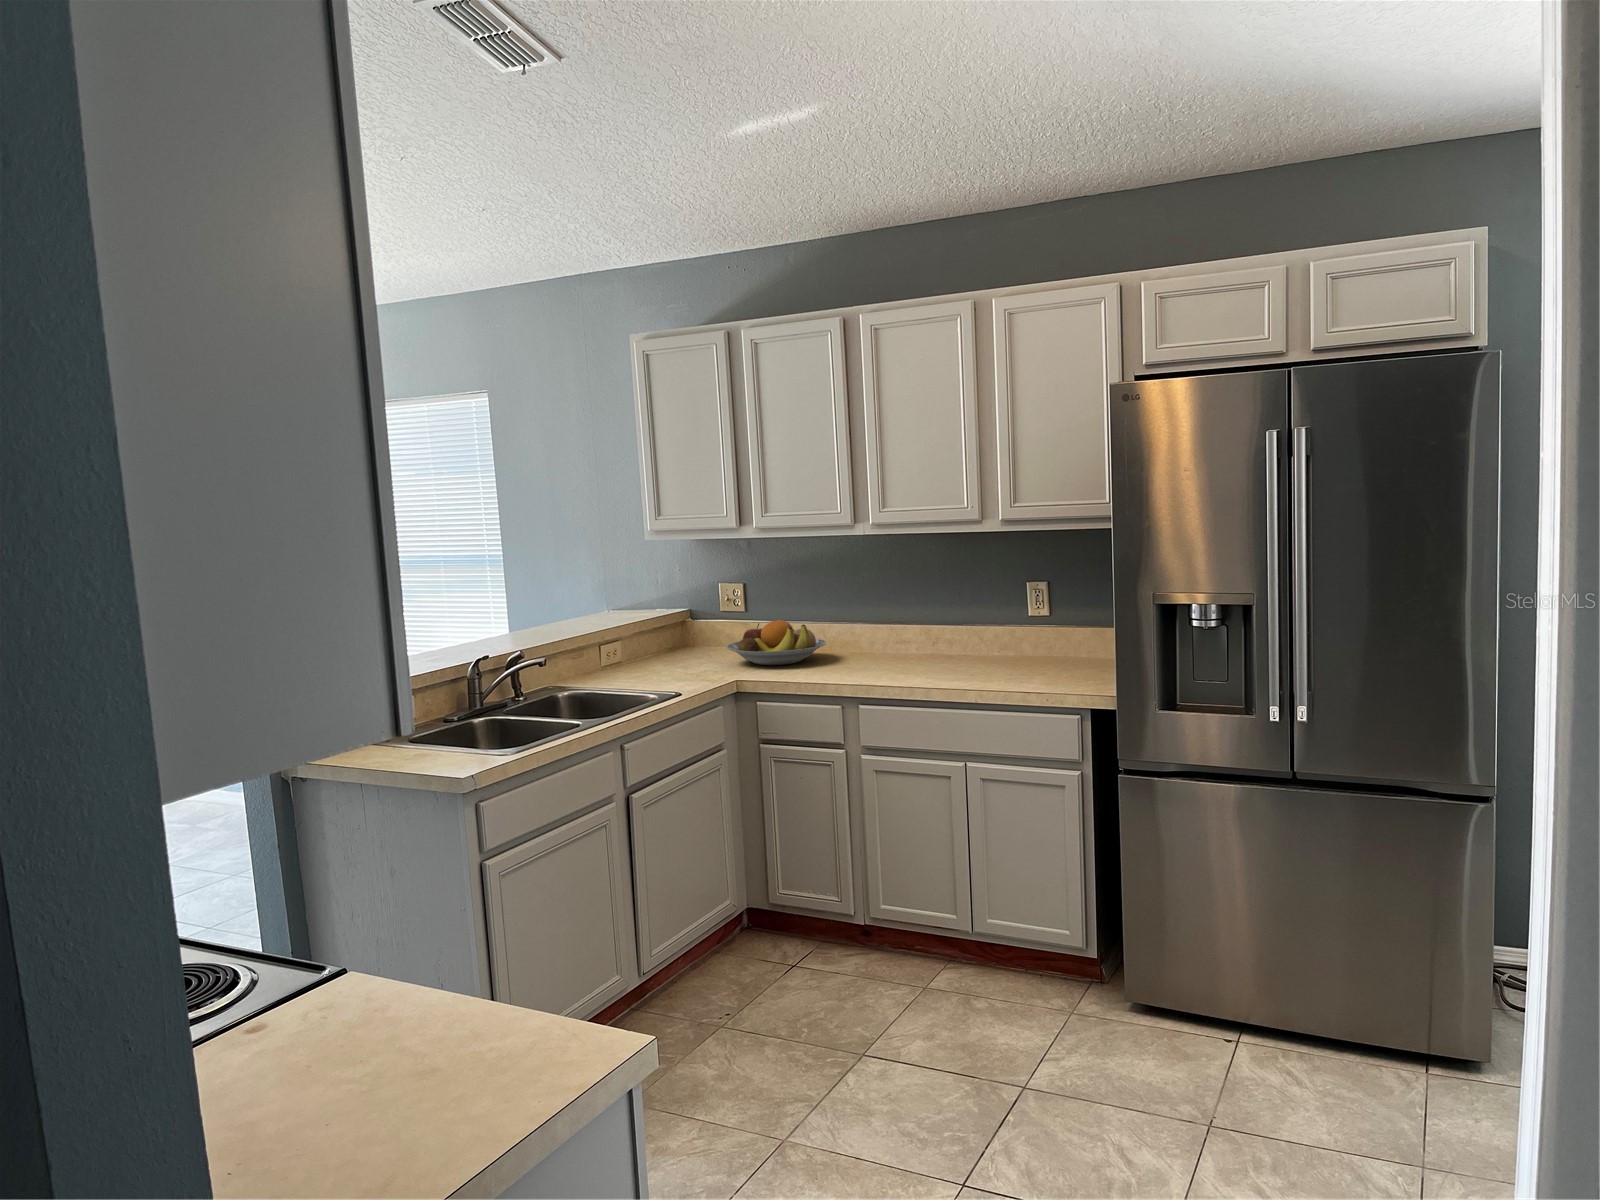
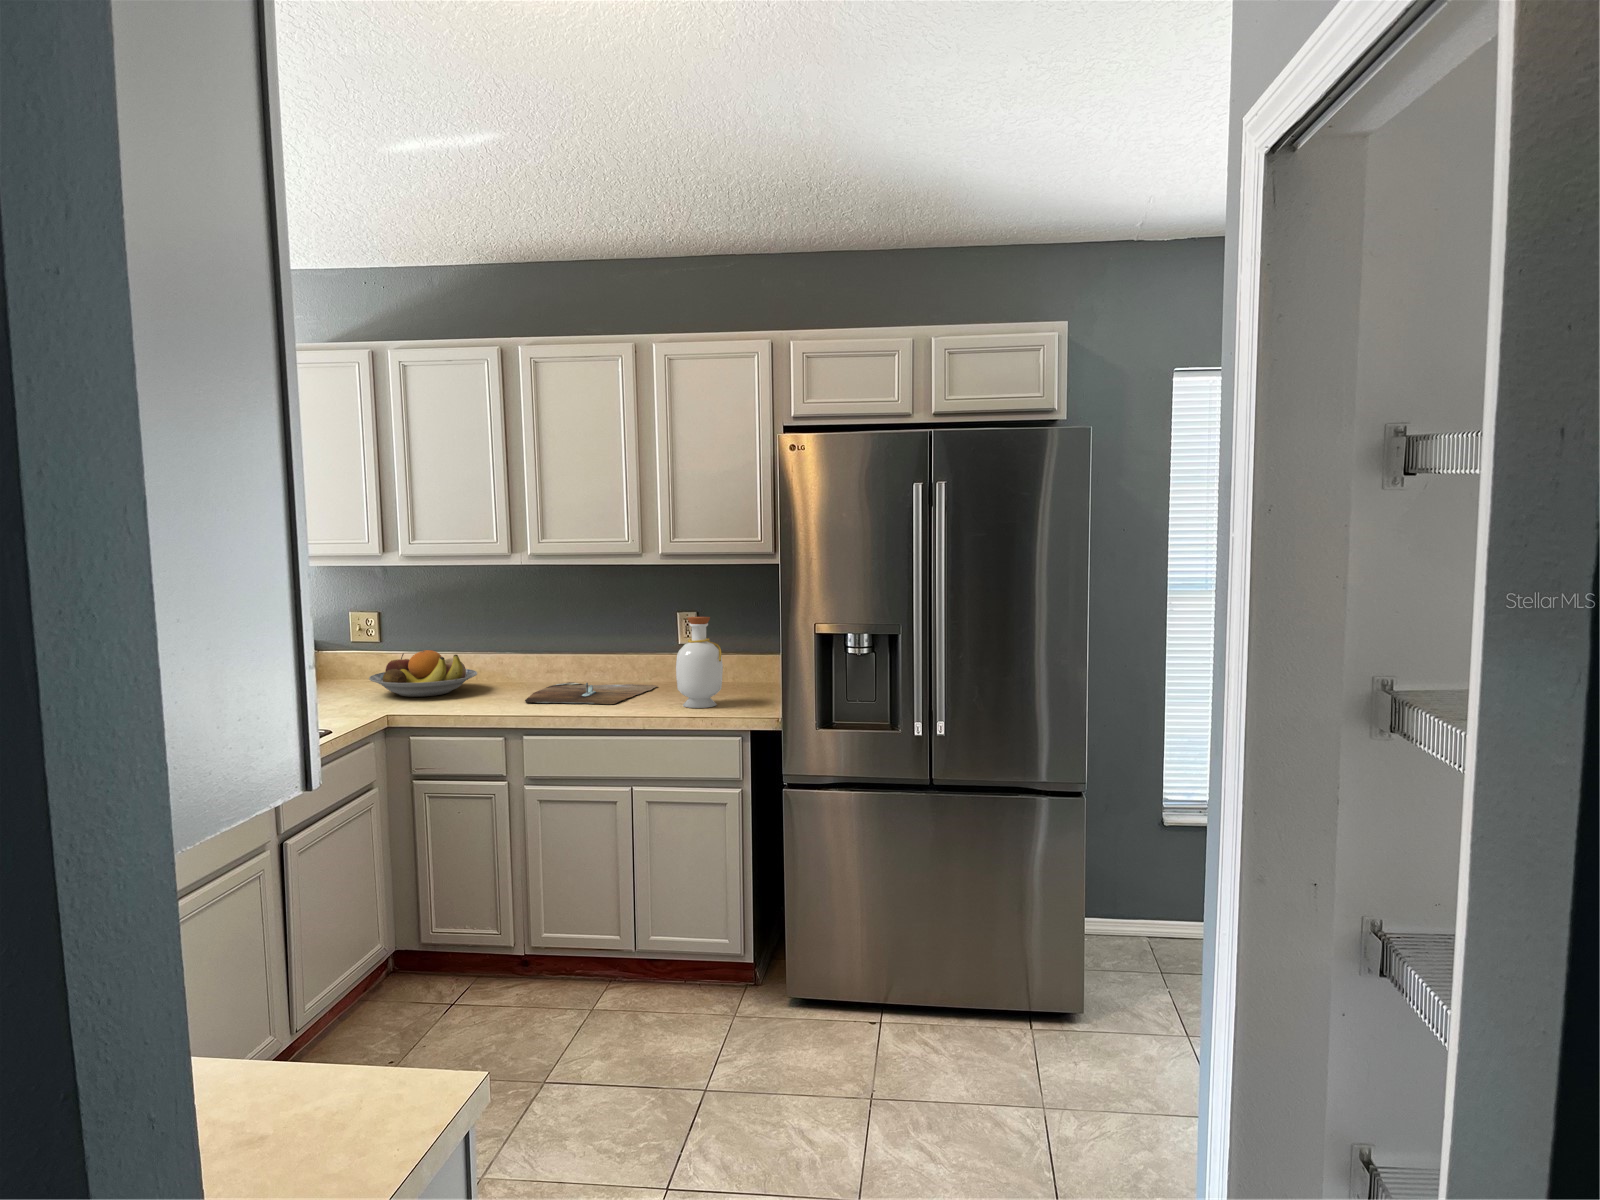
bottle: none [1013,587,1064,684] -> present [676,617,723,708]
cutting board: none [865,654,1005,677] -> present [525,682,657,704]

